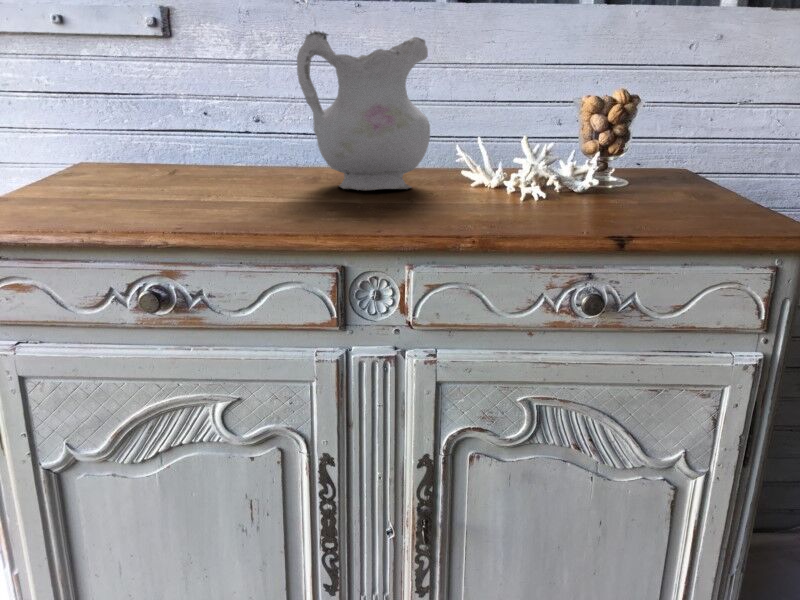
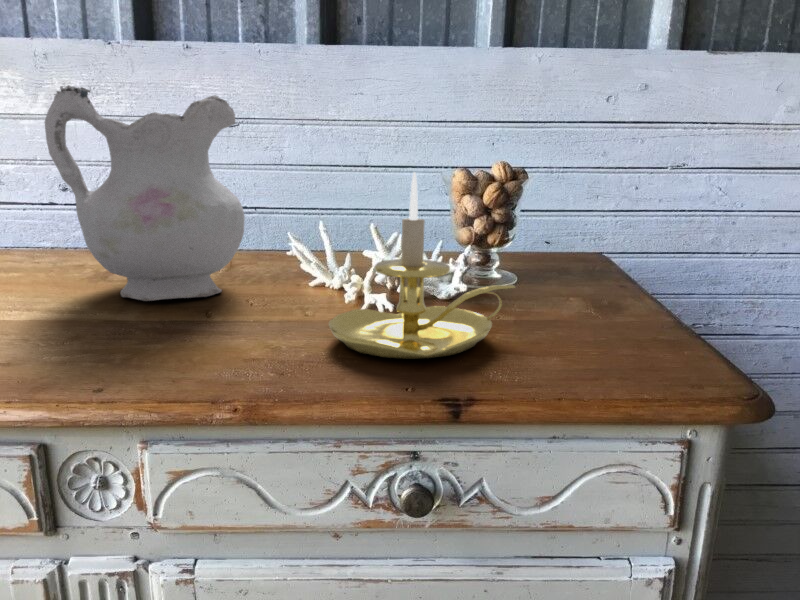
candle holder: none [514,86,647,217] -> present [329,172,515,358]

